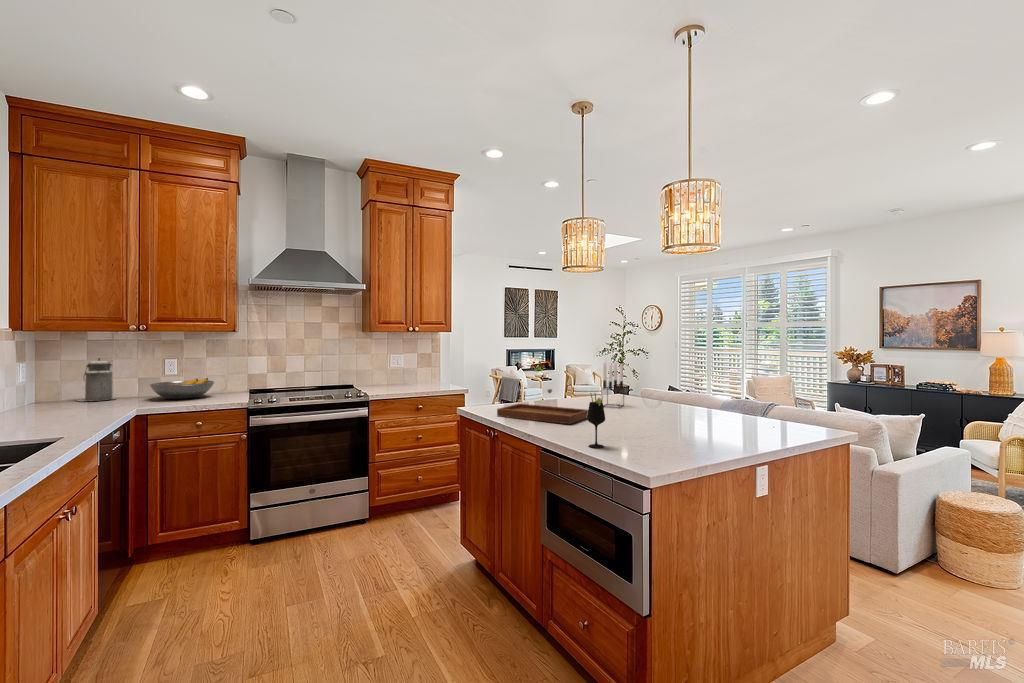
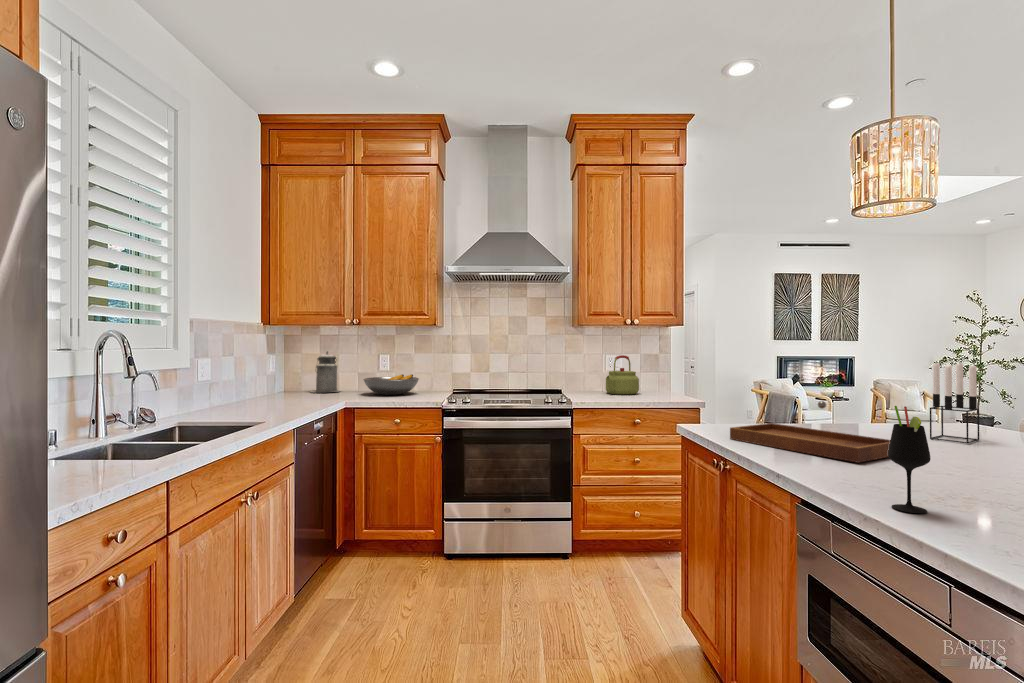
kettle: none [390,355,417,387] -> present [606,355,639,395]

